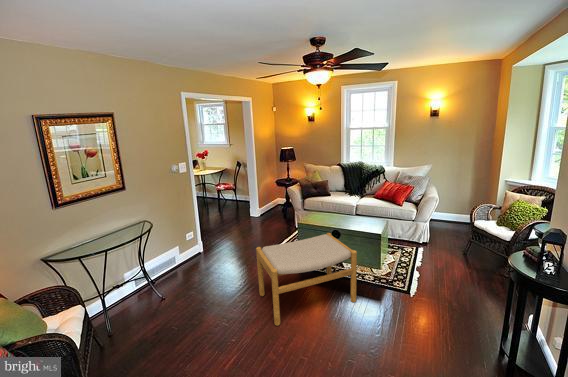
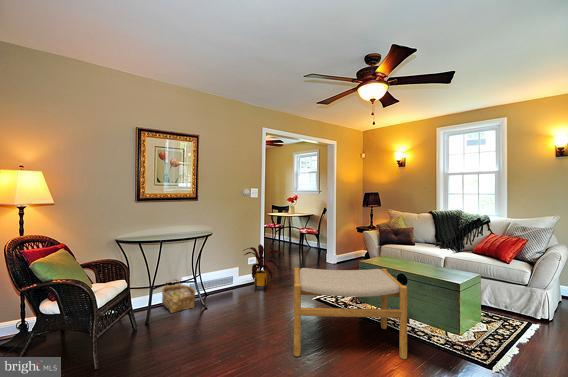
house plant: none [181,219,228,267] -> present [243,244,283,292]
woven basket: none [109,278,151,314] -> present [162,279,195,313]

